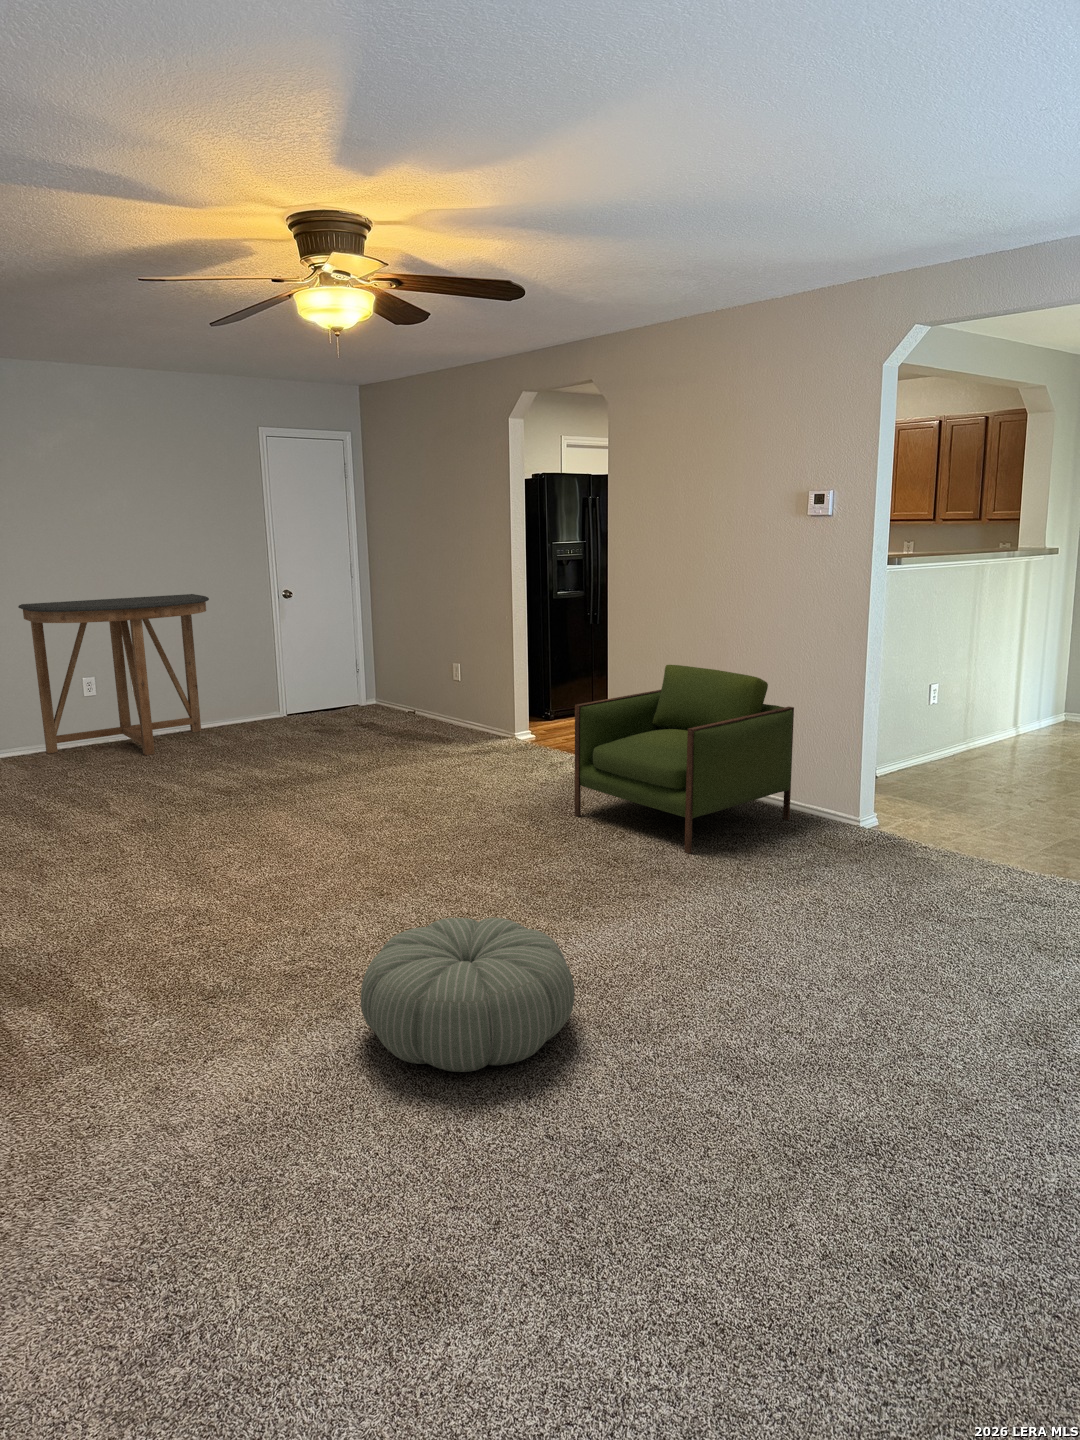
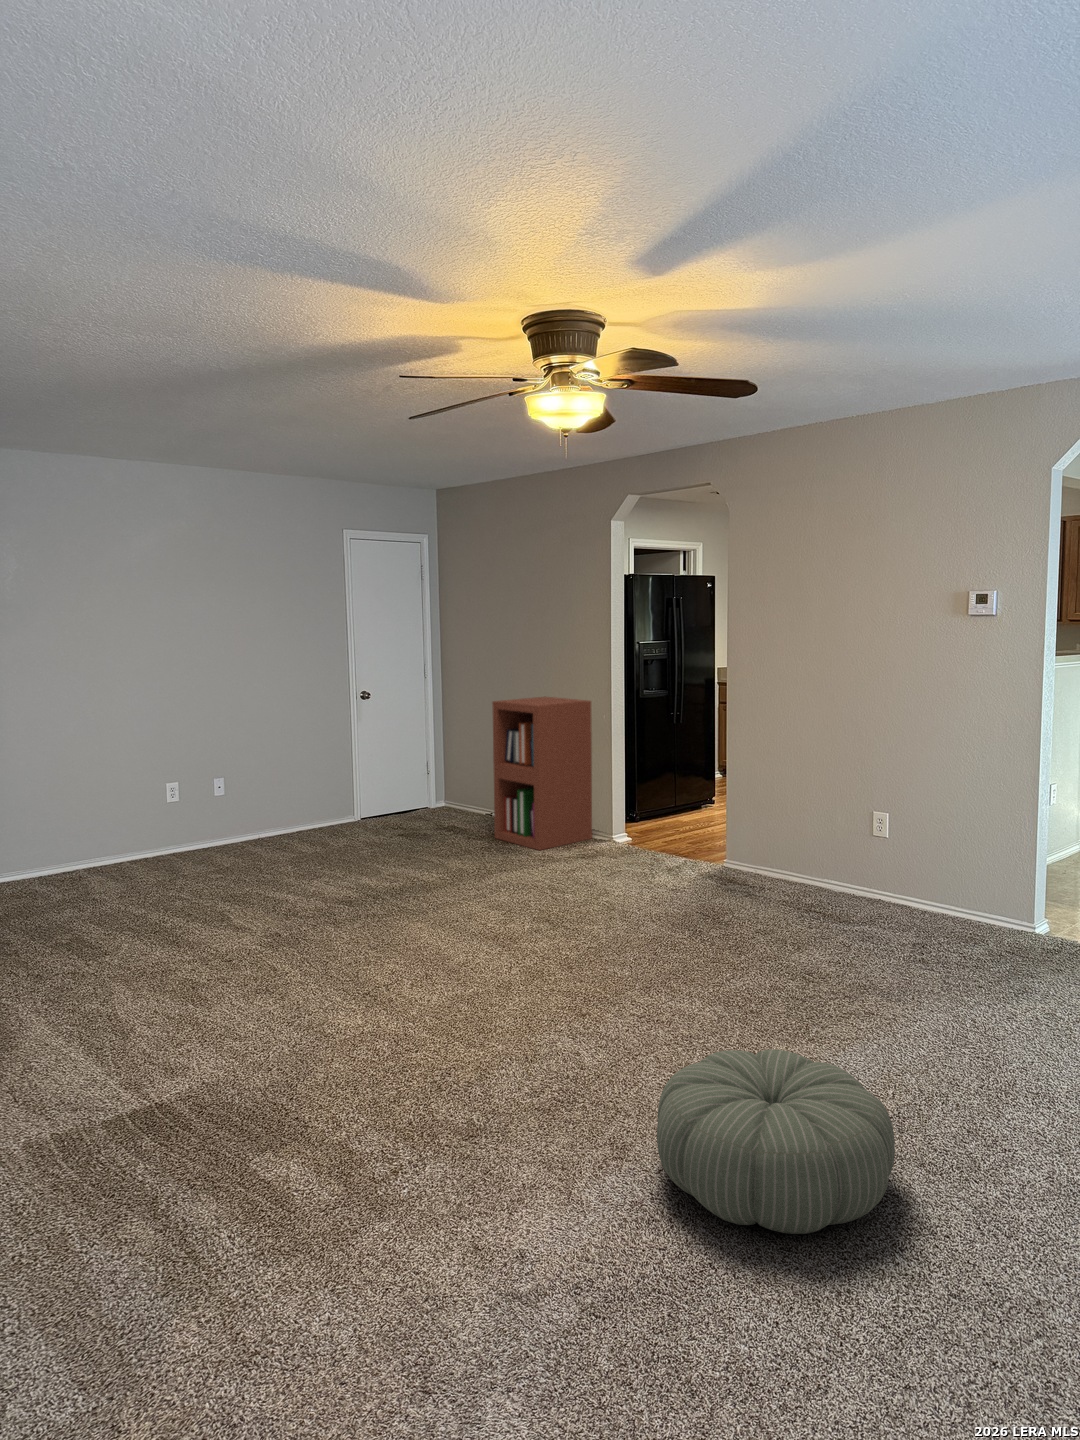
console table: present [18,594,209,755] -> none [104,695,297,865]
bookshelf: none [398,597,496,746] -> present [492,697,592,850]
armchair: present [575,665,794,854] -> none [729,766,960,967]

